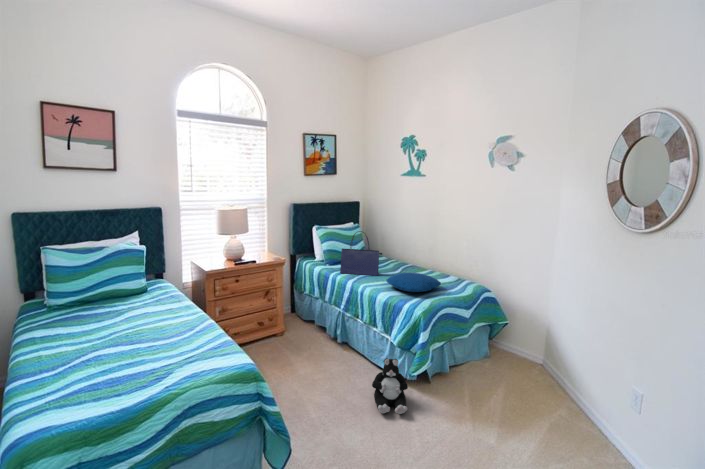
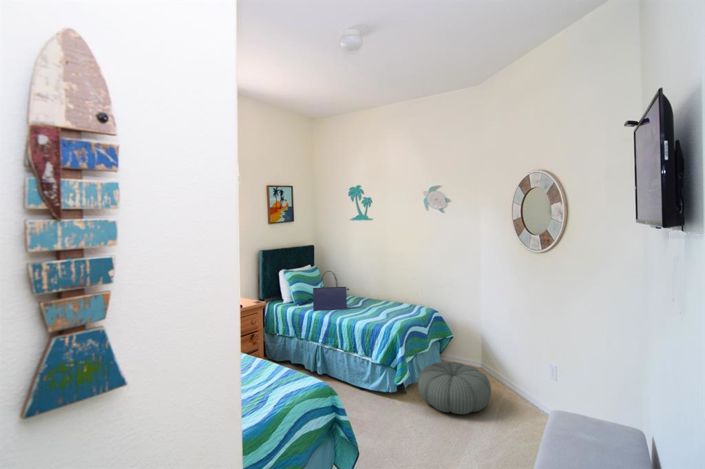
pillow: present [386,273,441,292] -> none [359,302,404,318]
pouf: none [442,355,538,429] -> present [418,362,491,414]
plush toy: present [372,358,408,414] -> none [365,373,398,420]

